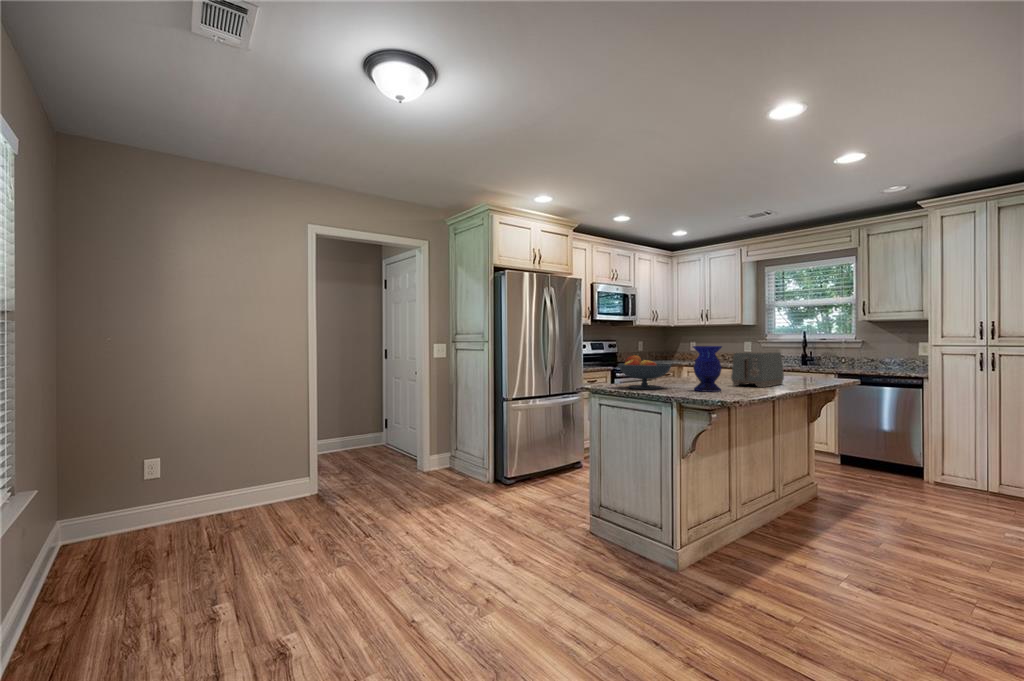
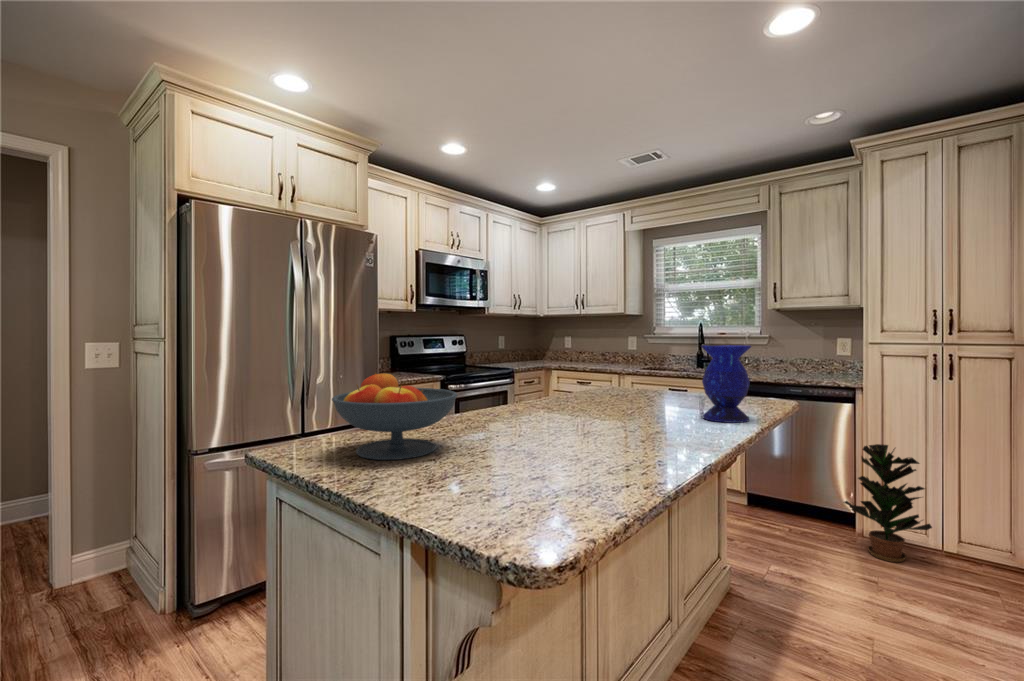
vase: present [693,346,722,392] -> present [701,345,751,423]
toaster: present [731,352,784,388] -> none [589,361,690,443]
potted plant: none [910,416,973,495] -> present [844,444,932,562]

